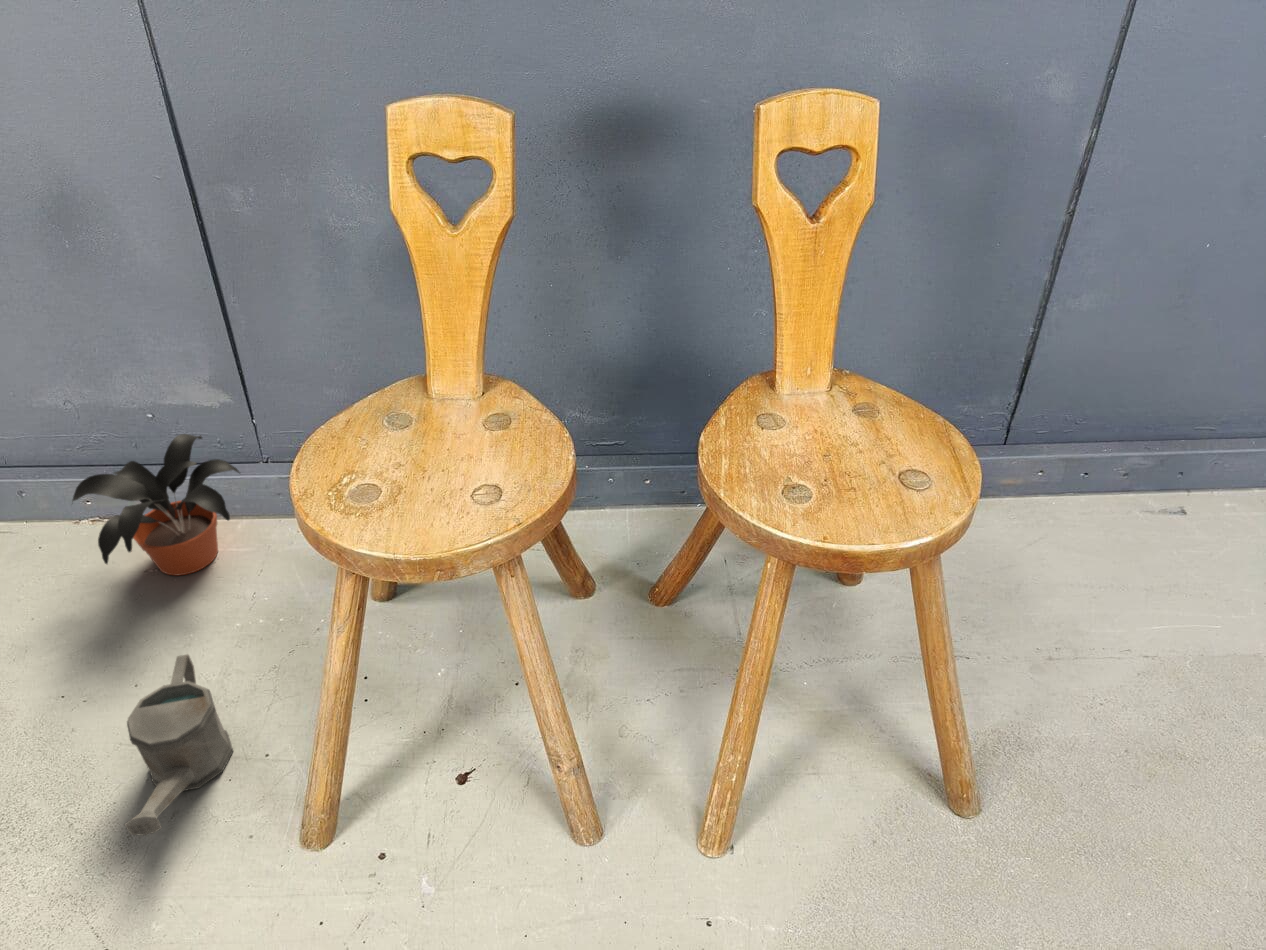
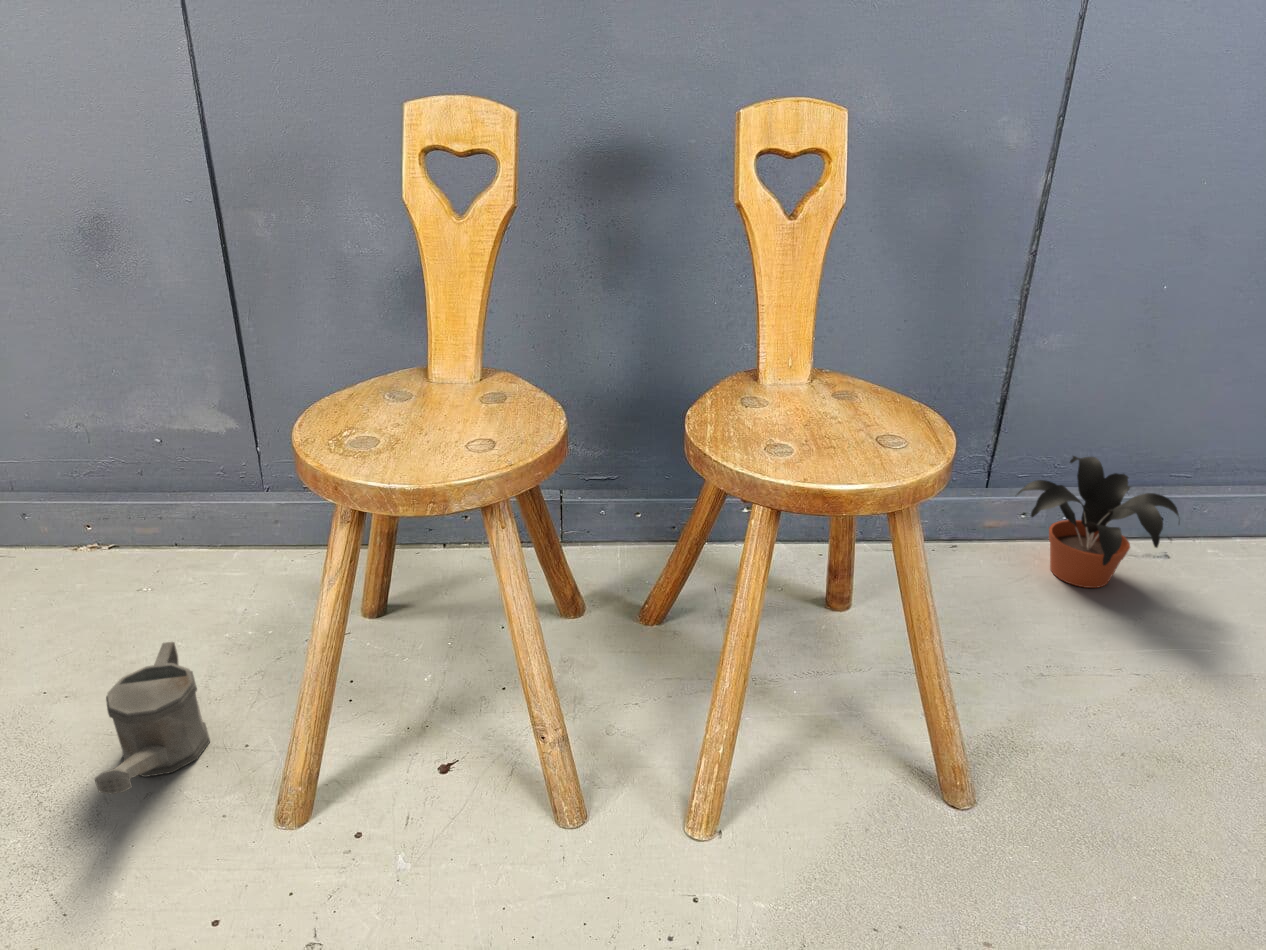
potted plant: present [73,434,240,575] -> present [1018,456,1180,588]

